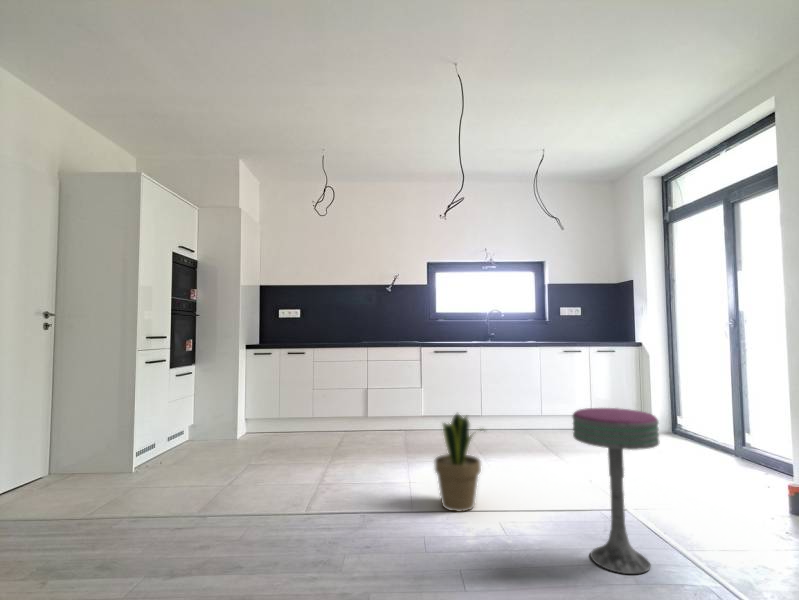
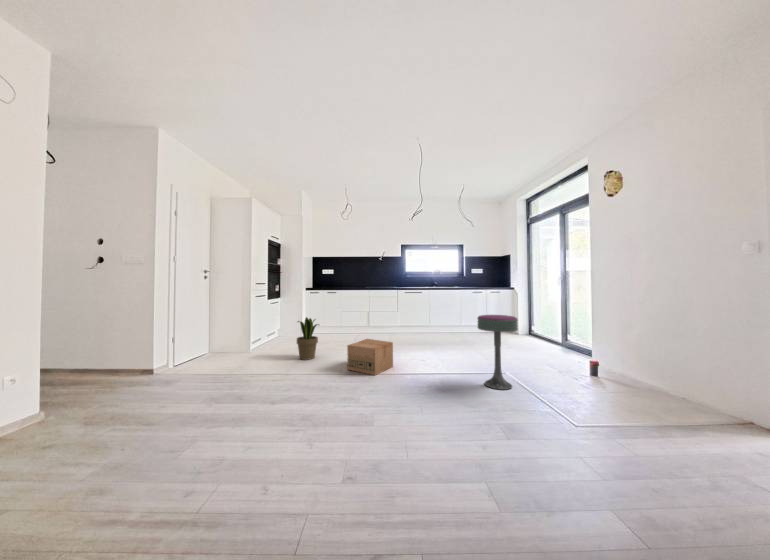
potted plant: present [435,414,481,512] -> present [297,317,319,360]
cardboard box: none [309,450,402,532] -> present [347,339,393,375]

